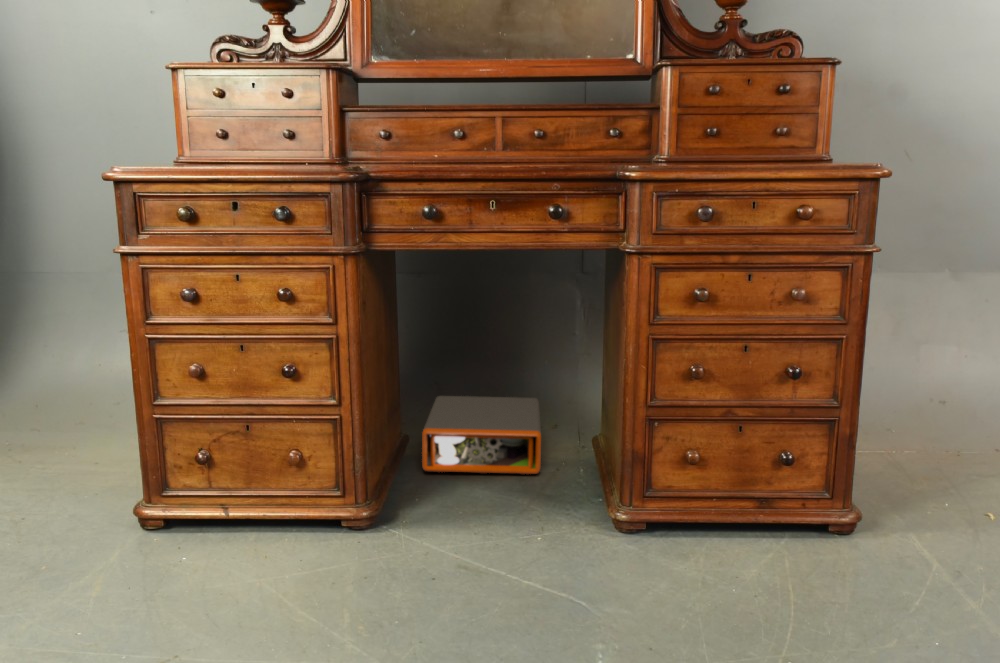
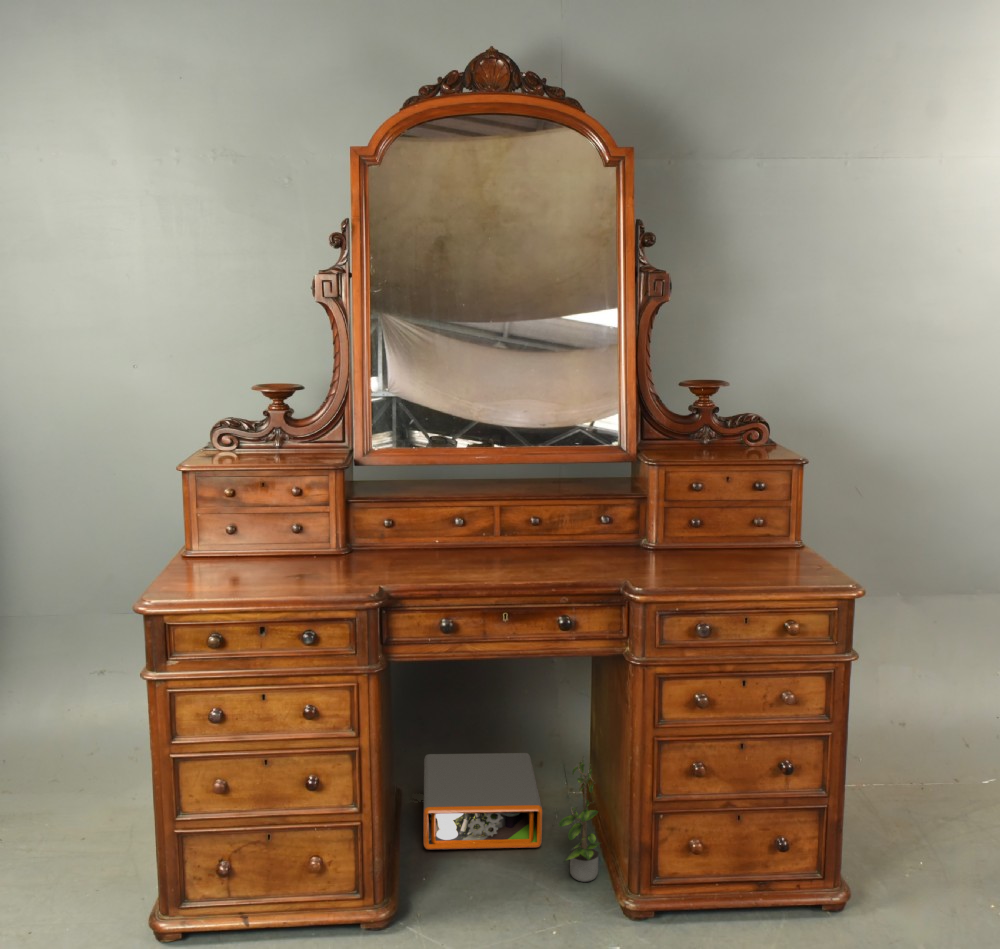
potted plant: none [555,374,598,501] -> present [559,759,600,882]

